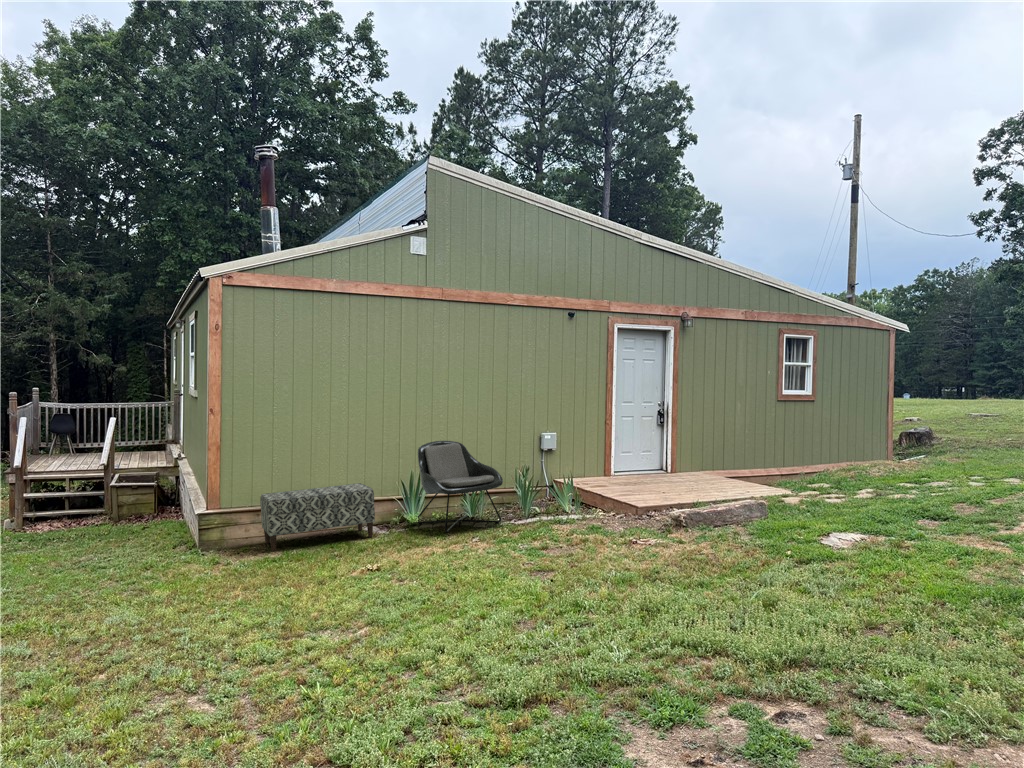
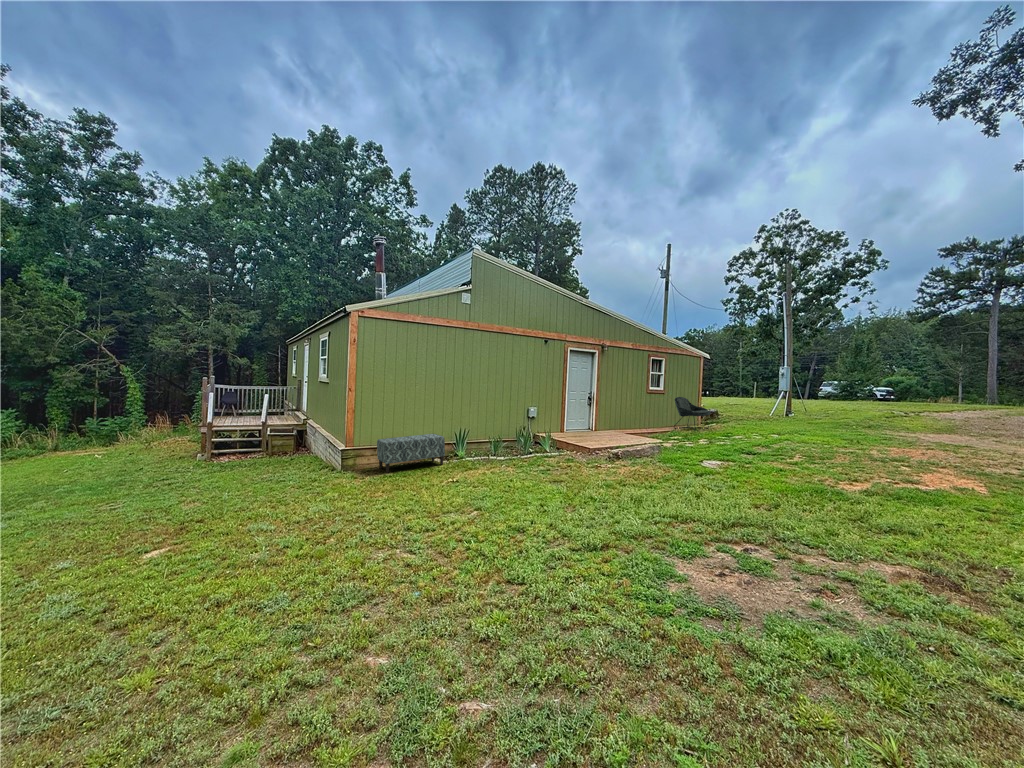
lounge chair: present [416,441,503,533] -> present [674,397,711,431]

